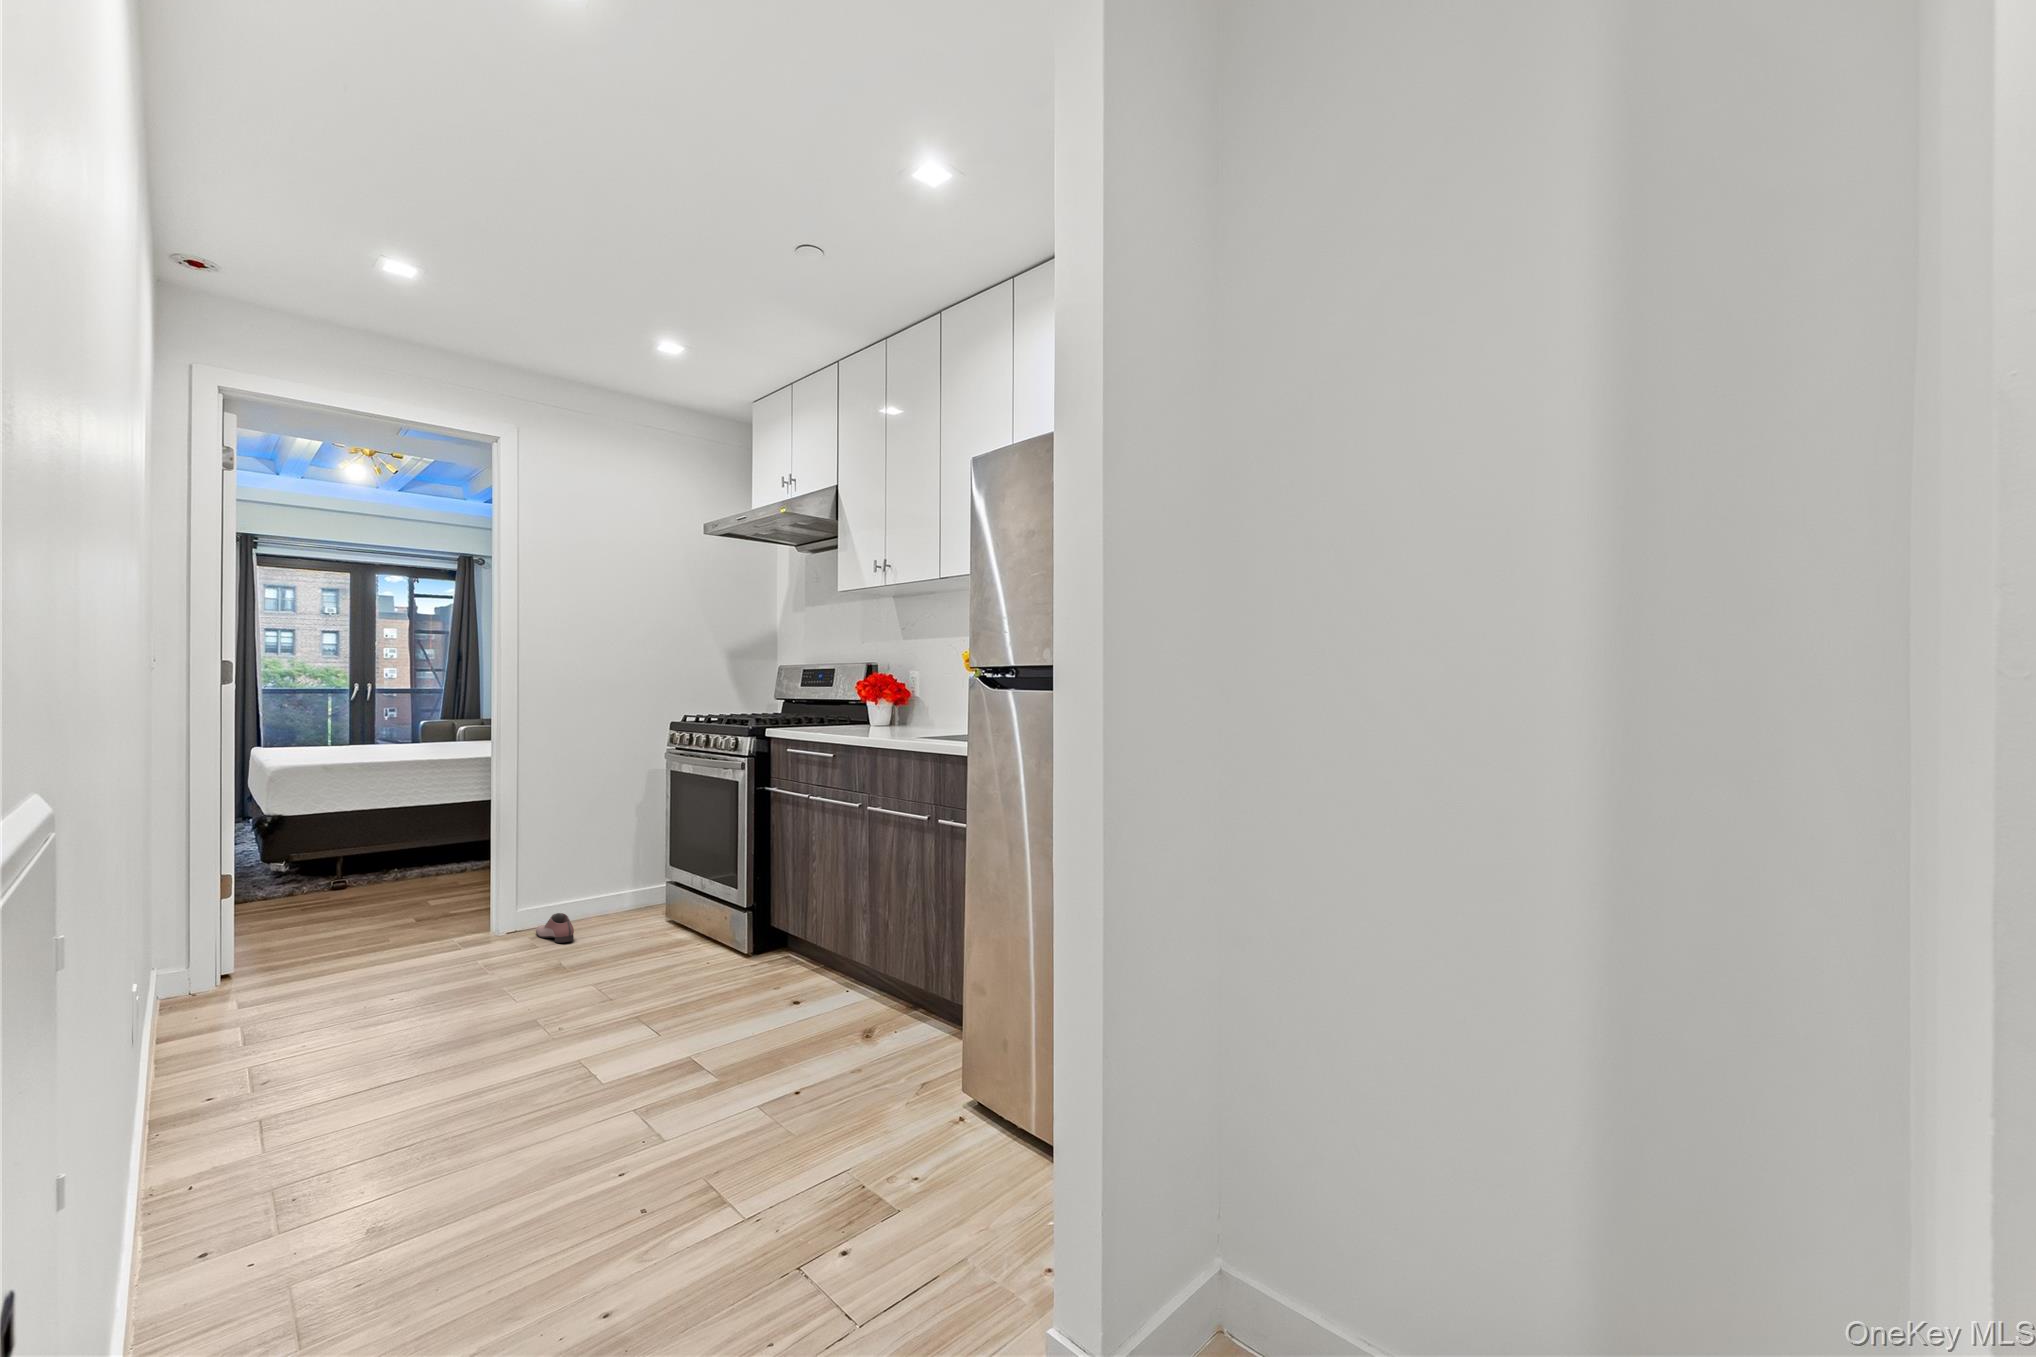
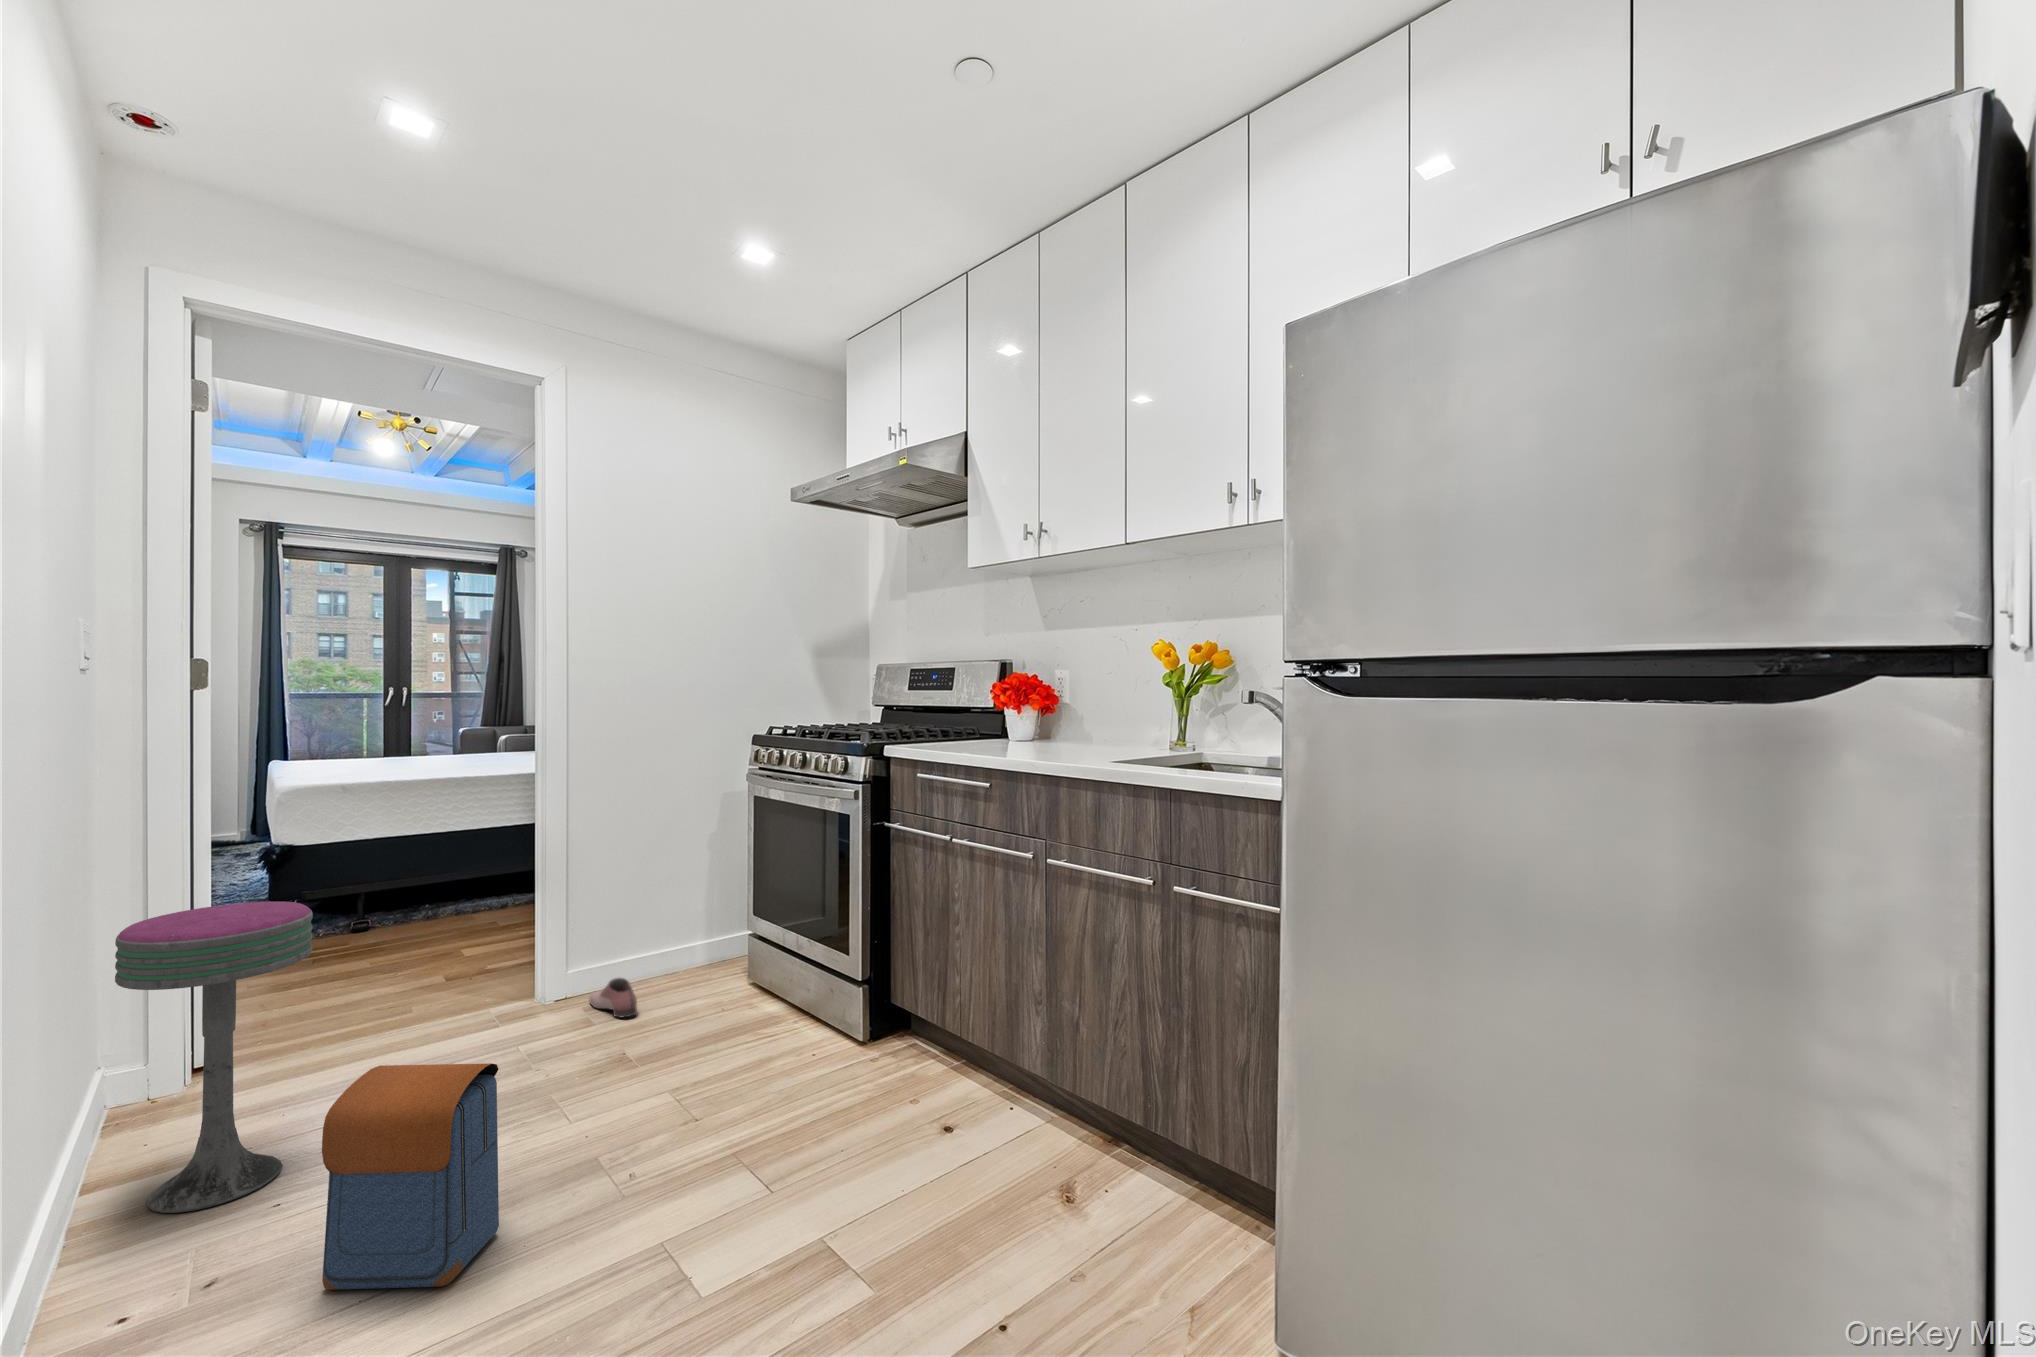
bar stool: none [194,839,330,1050] -> present [115,901,313,1213]
backpack: none [351,940,469,1083] -> present [322,1063,499,1290]

